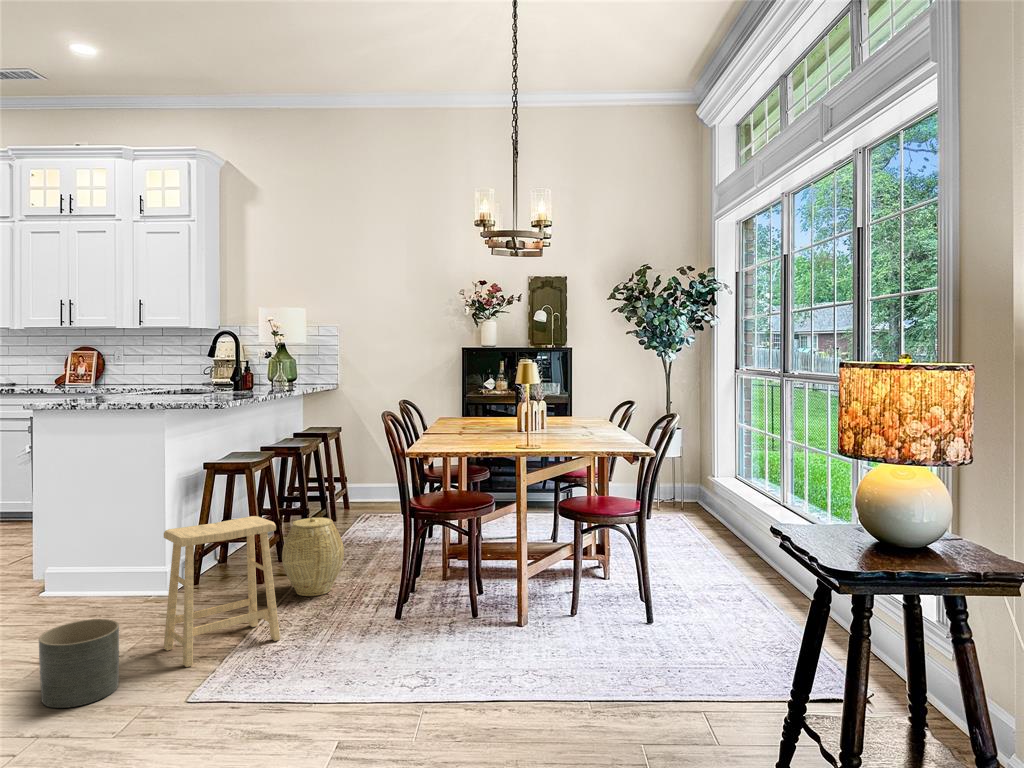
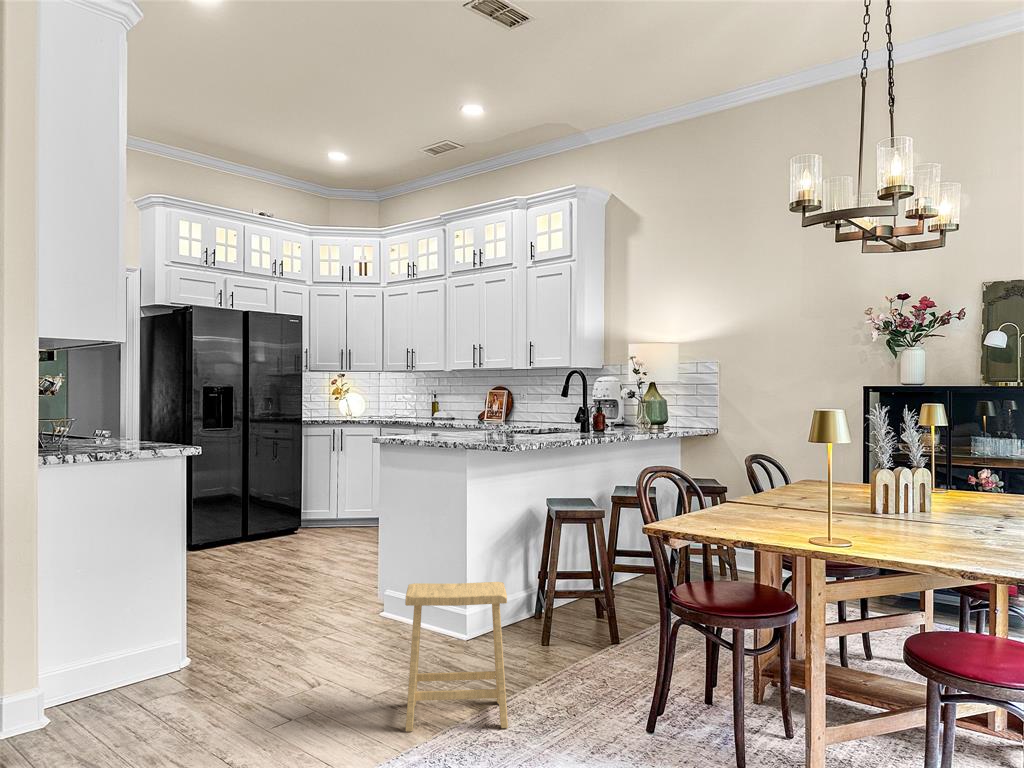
woven basket: present [282,518,344,596] -> none [559,590,628,683]
planter: present [39,619,119,708] -> none [282,659,348,743]

